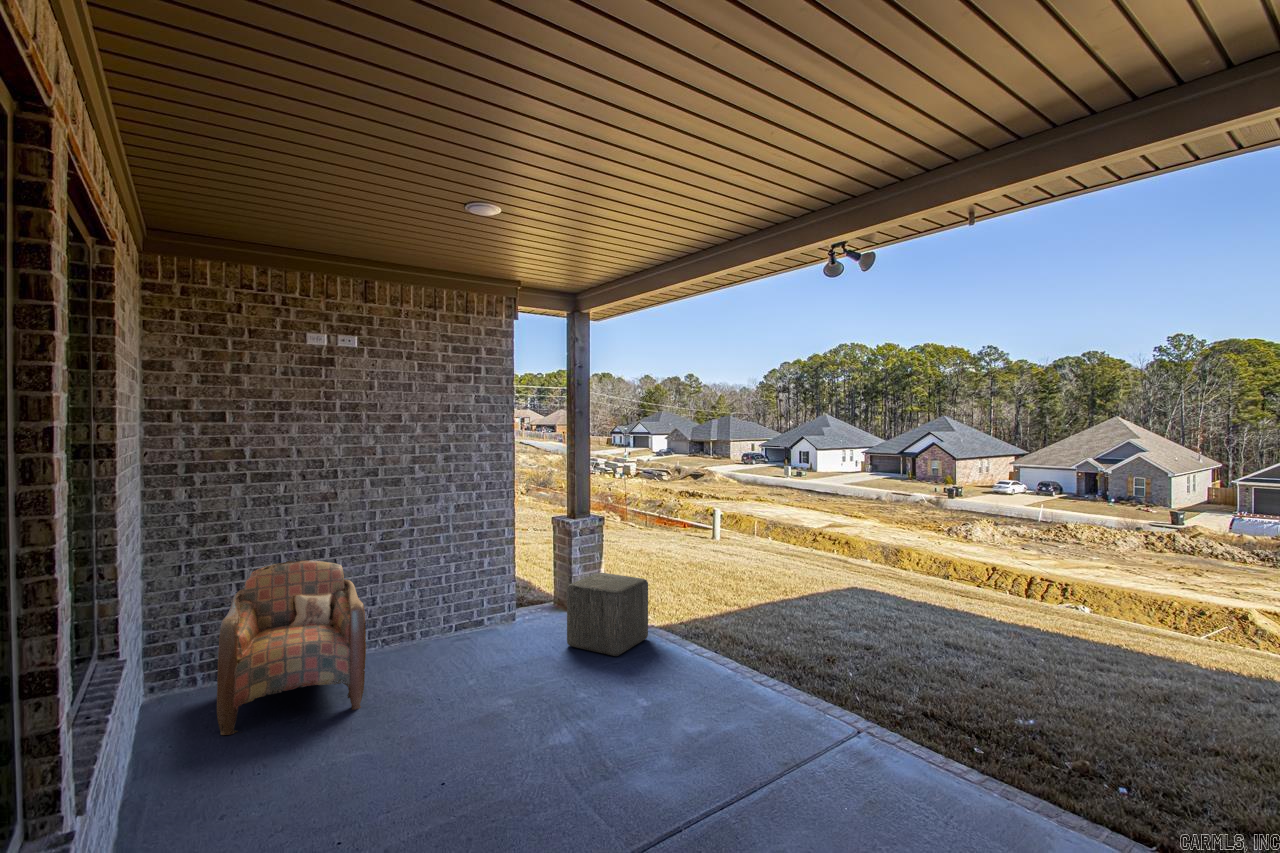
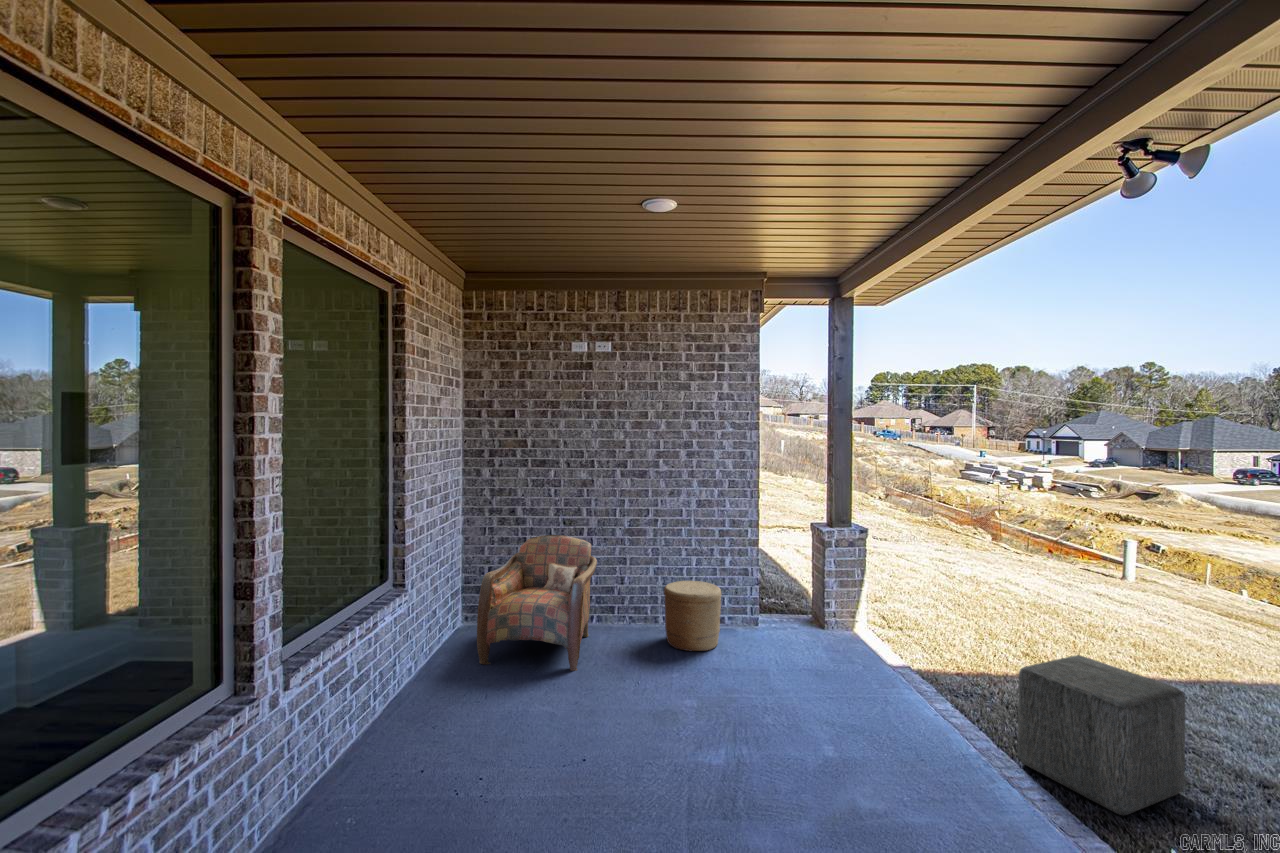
ottoman: present [567,573,648,656] -> present [1018,655,1185,815]
woven basket: none [430,587,492,660] -> present [664,581,721,651]

